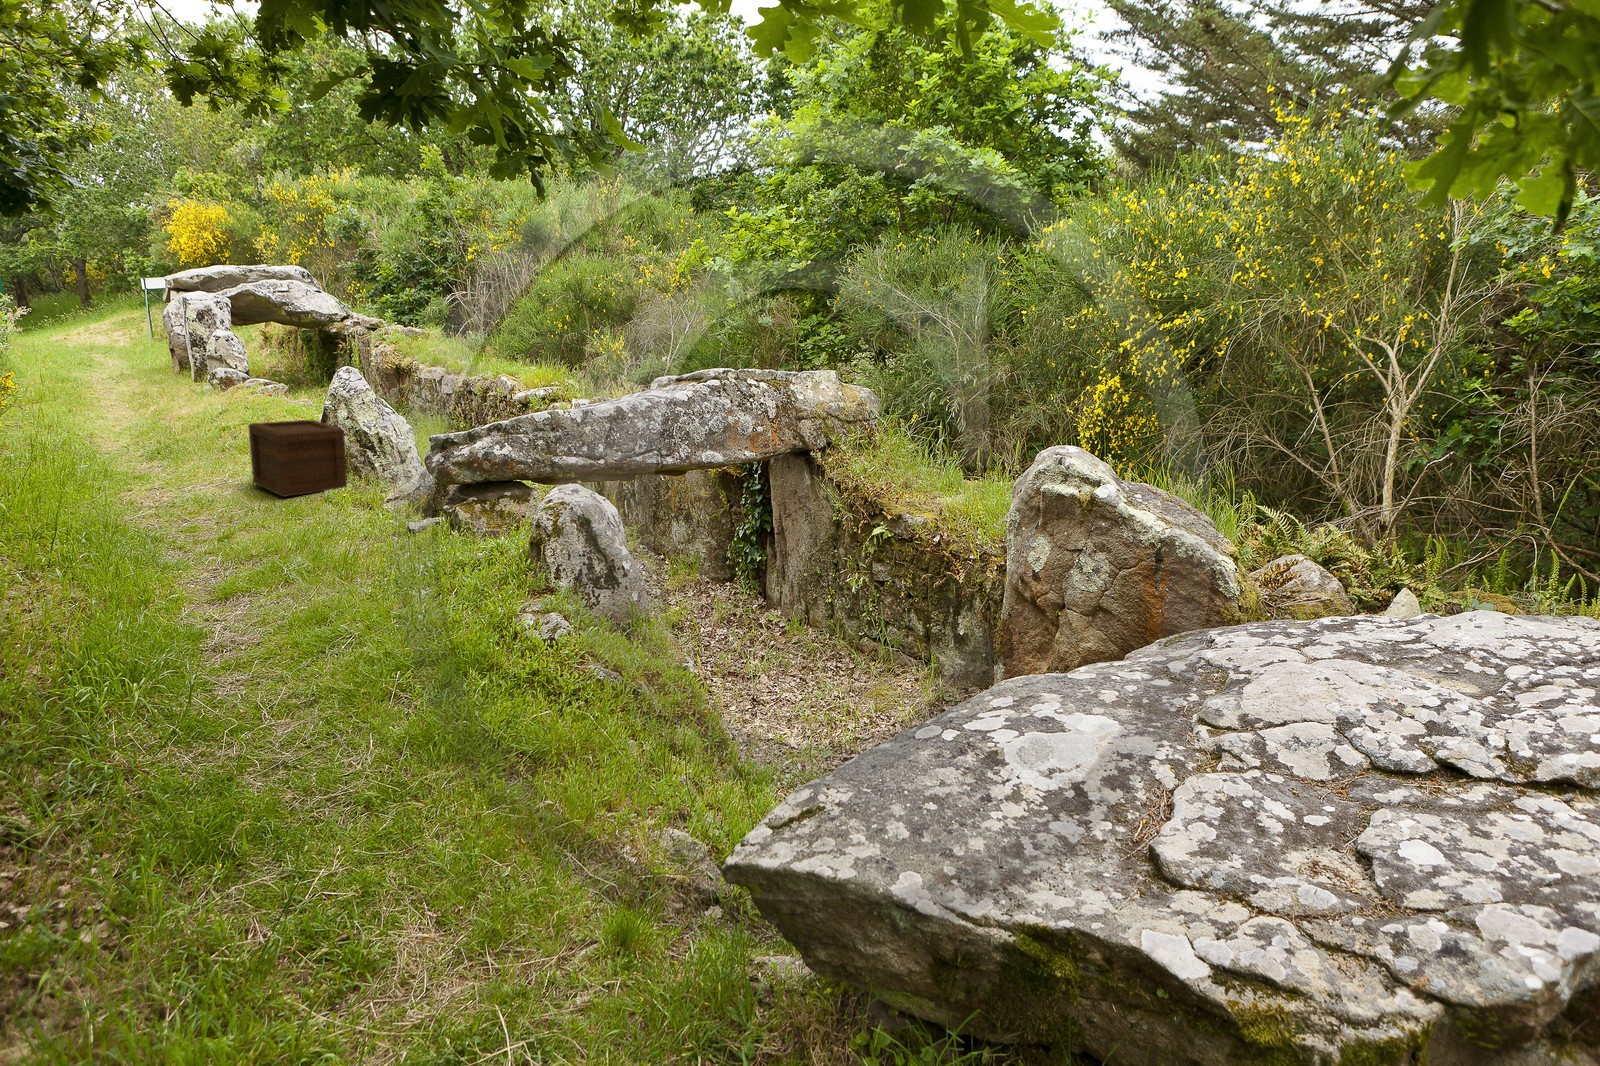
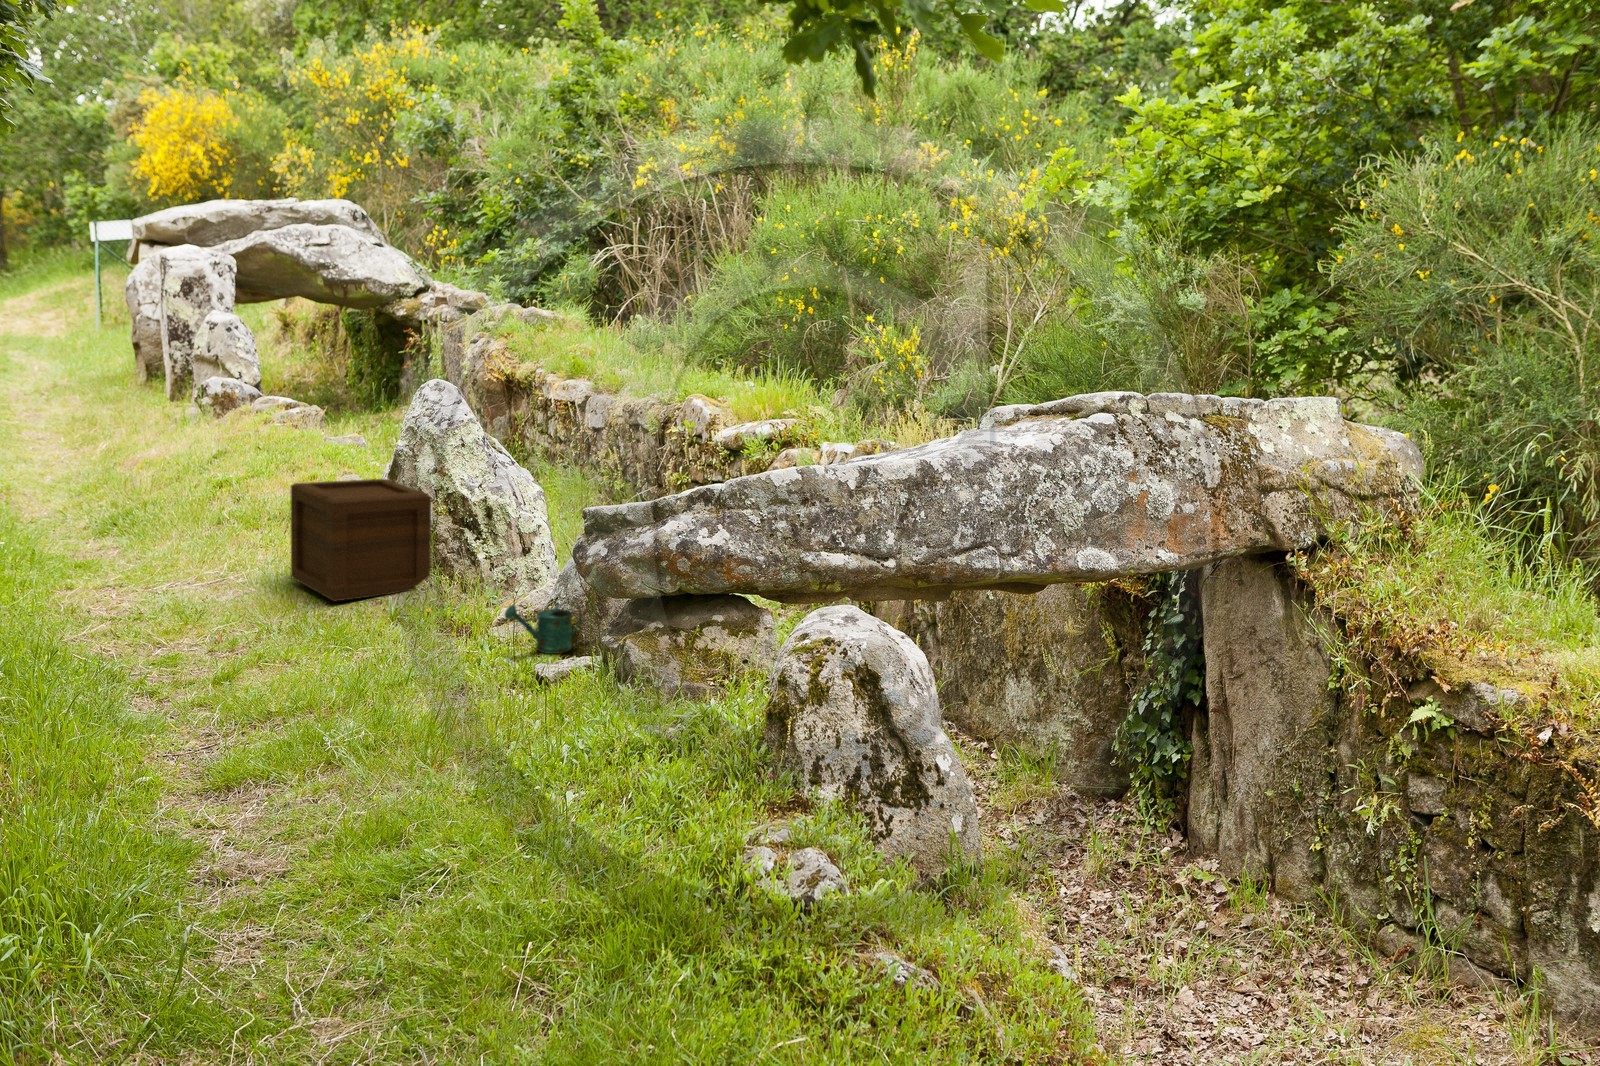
watering can: none [391,491,440,522] -> present [505,601,582,654]

